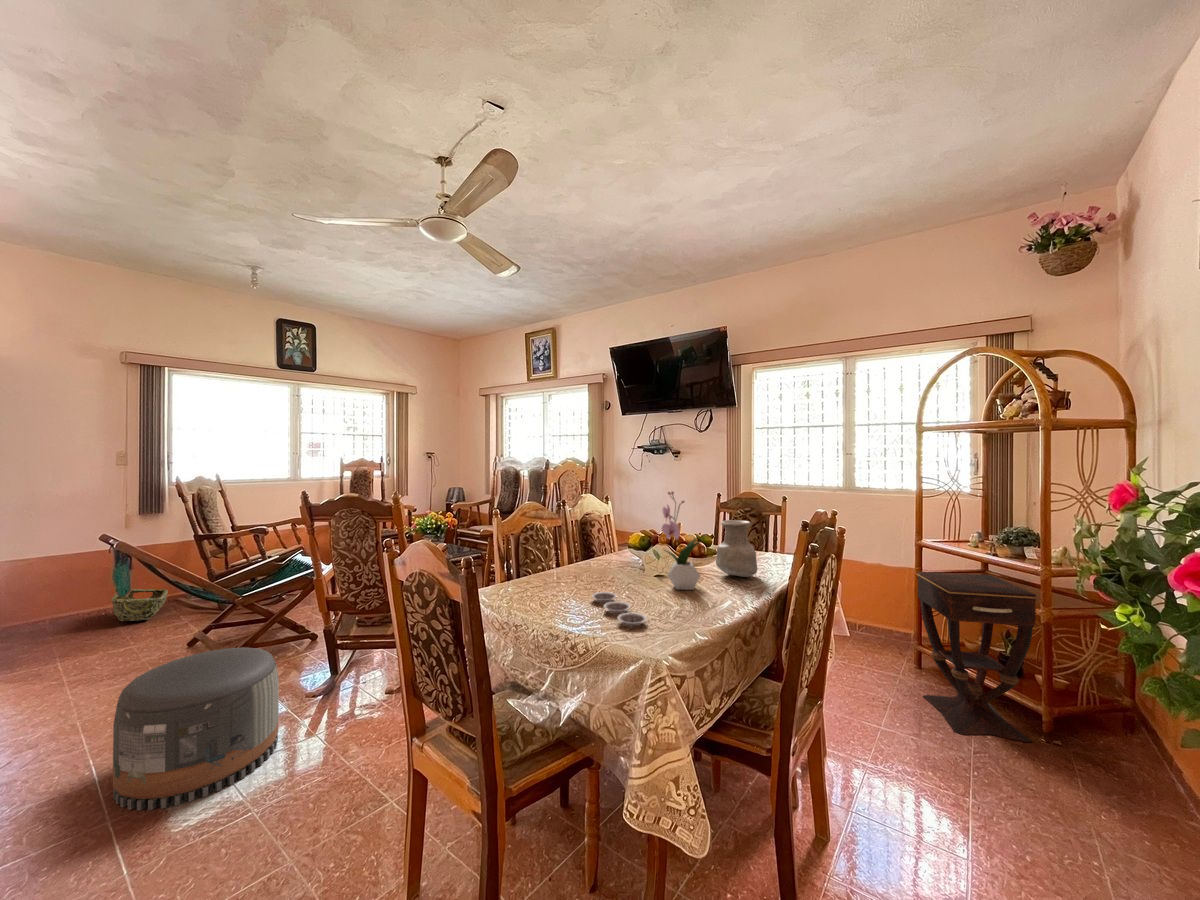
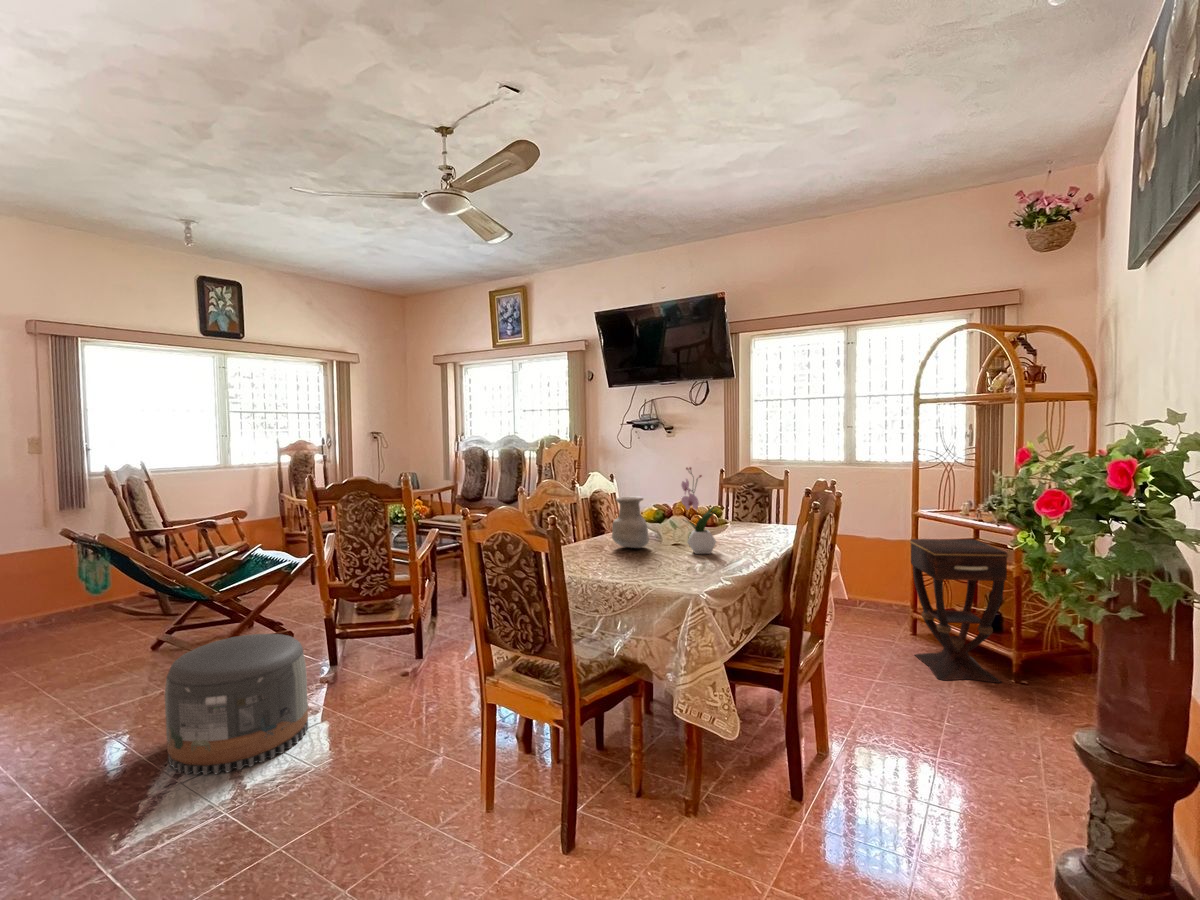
vase: present [716,520,758,577] -> present [612,496,649,548]
woven basket: present [111,589,168,621] -> none [40,596,100,632]
plate: present [592,592,647,626] -> none [625,557,680,578]

